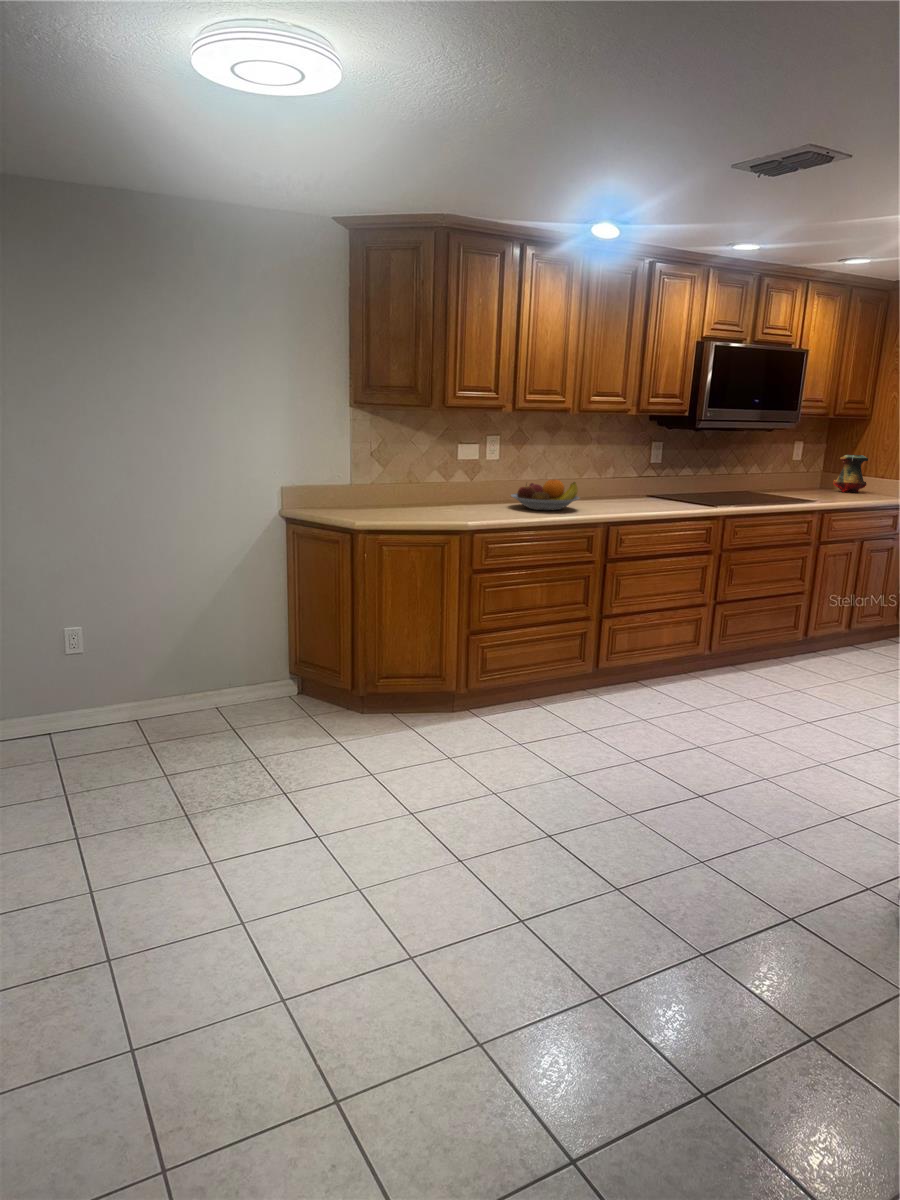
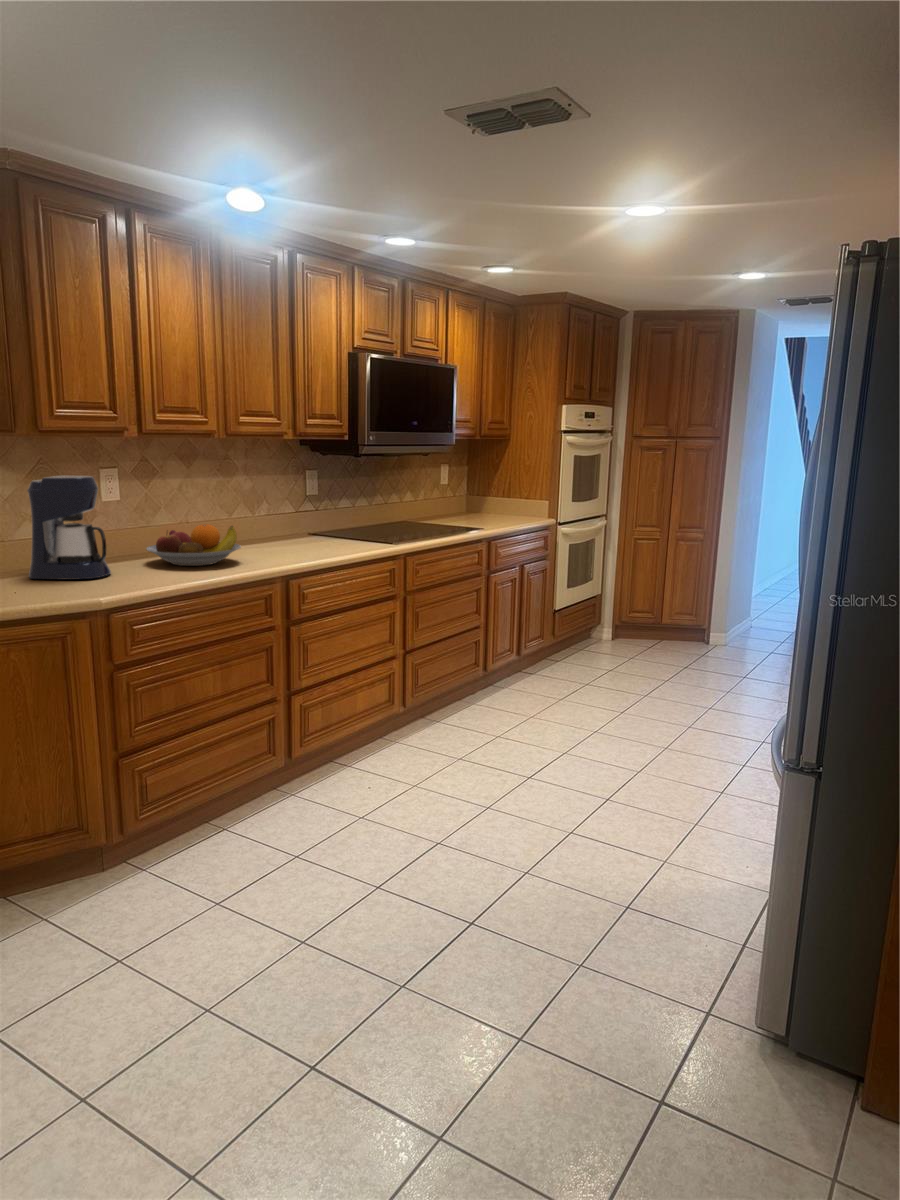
coffee maker: none [430,438,483,512] -> present [27,475,111,579]
vase: present [833,455,868,493] -> none [482,477,513,515]

